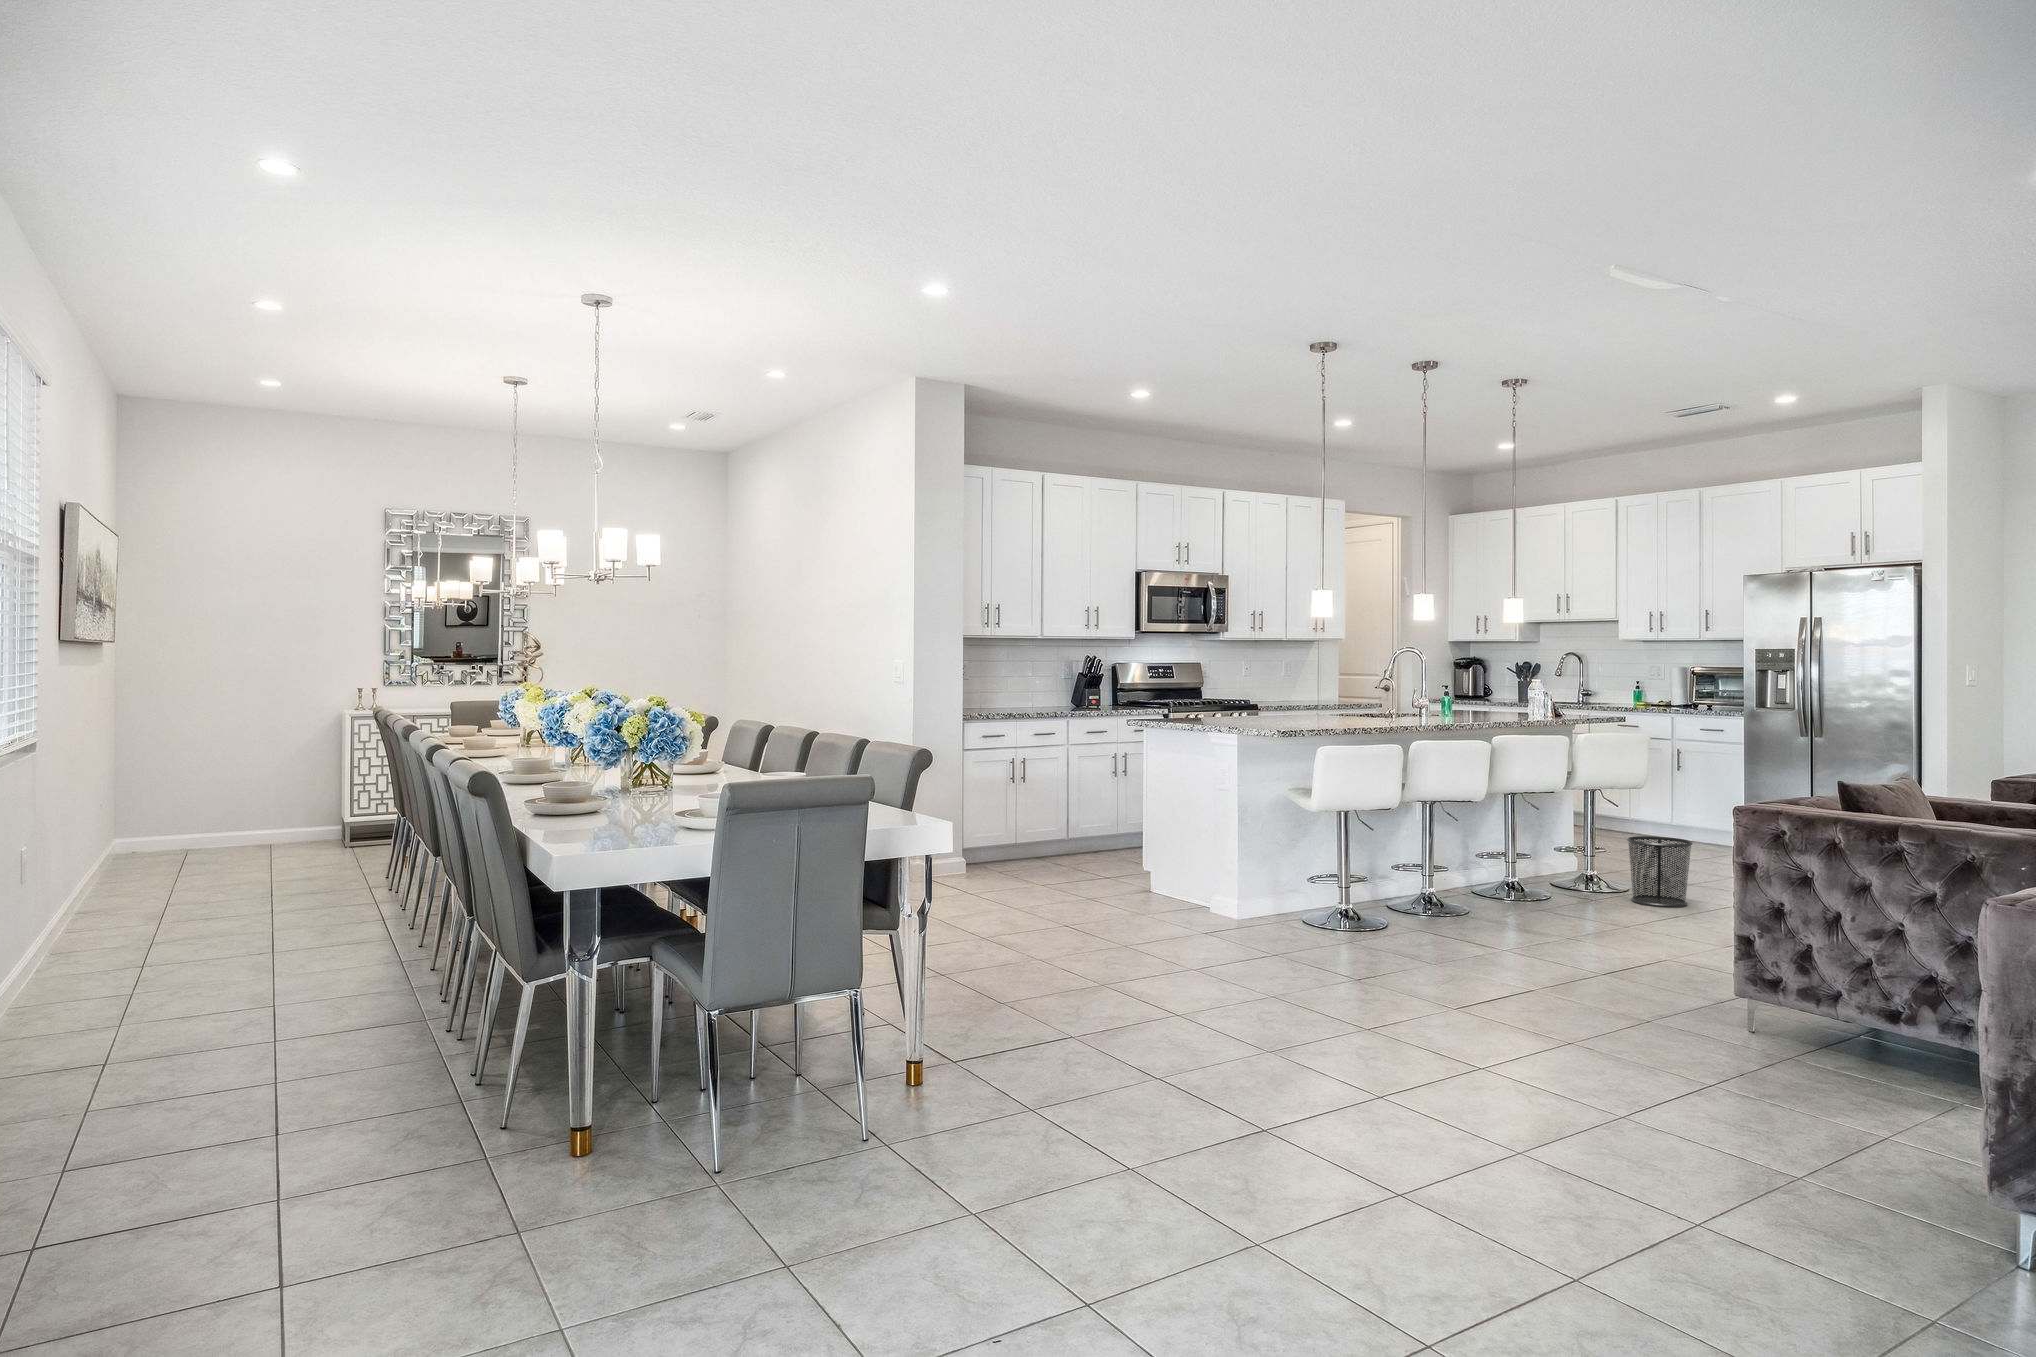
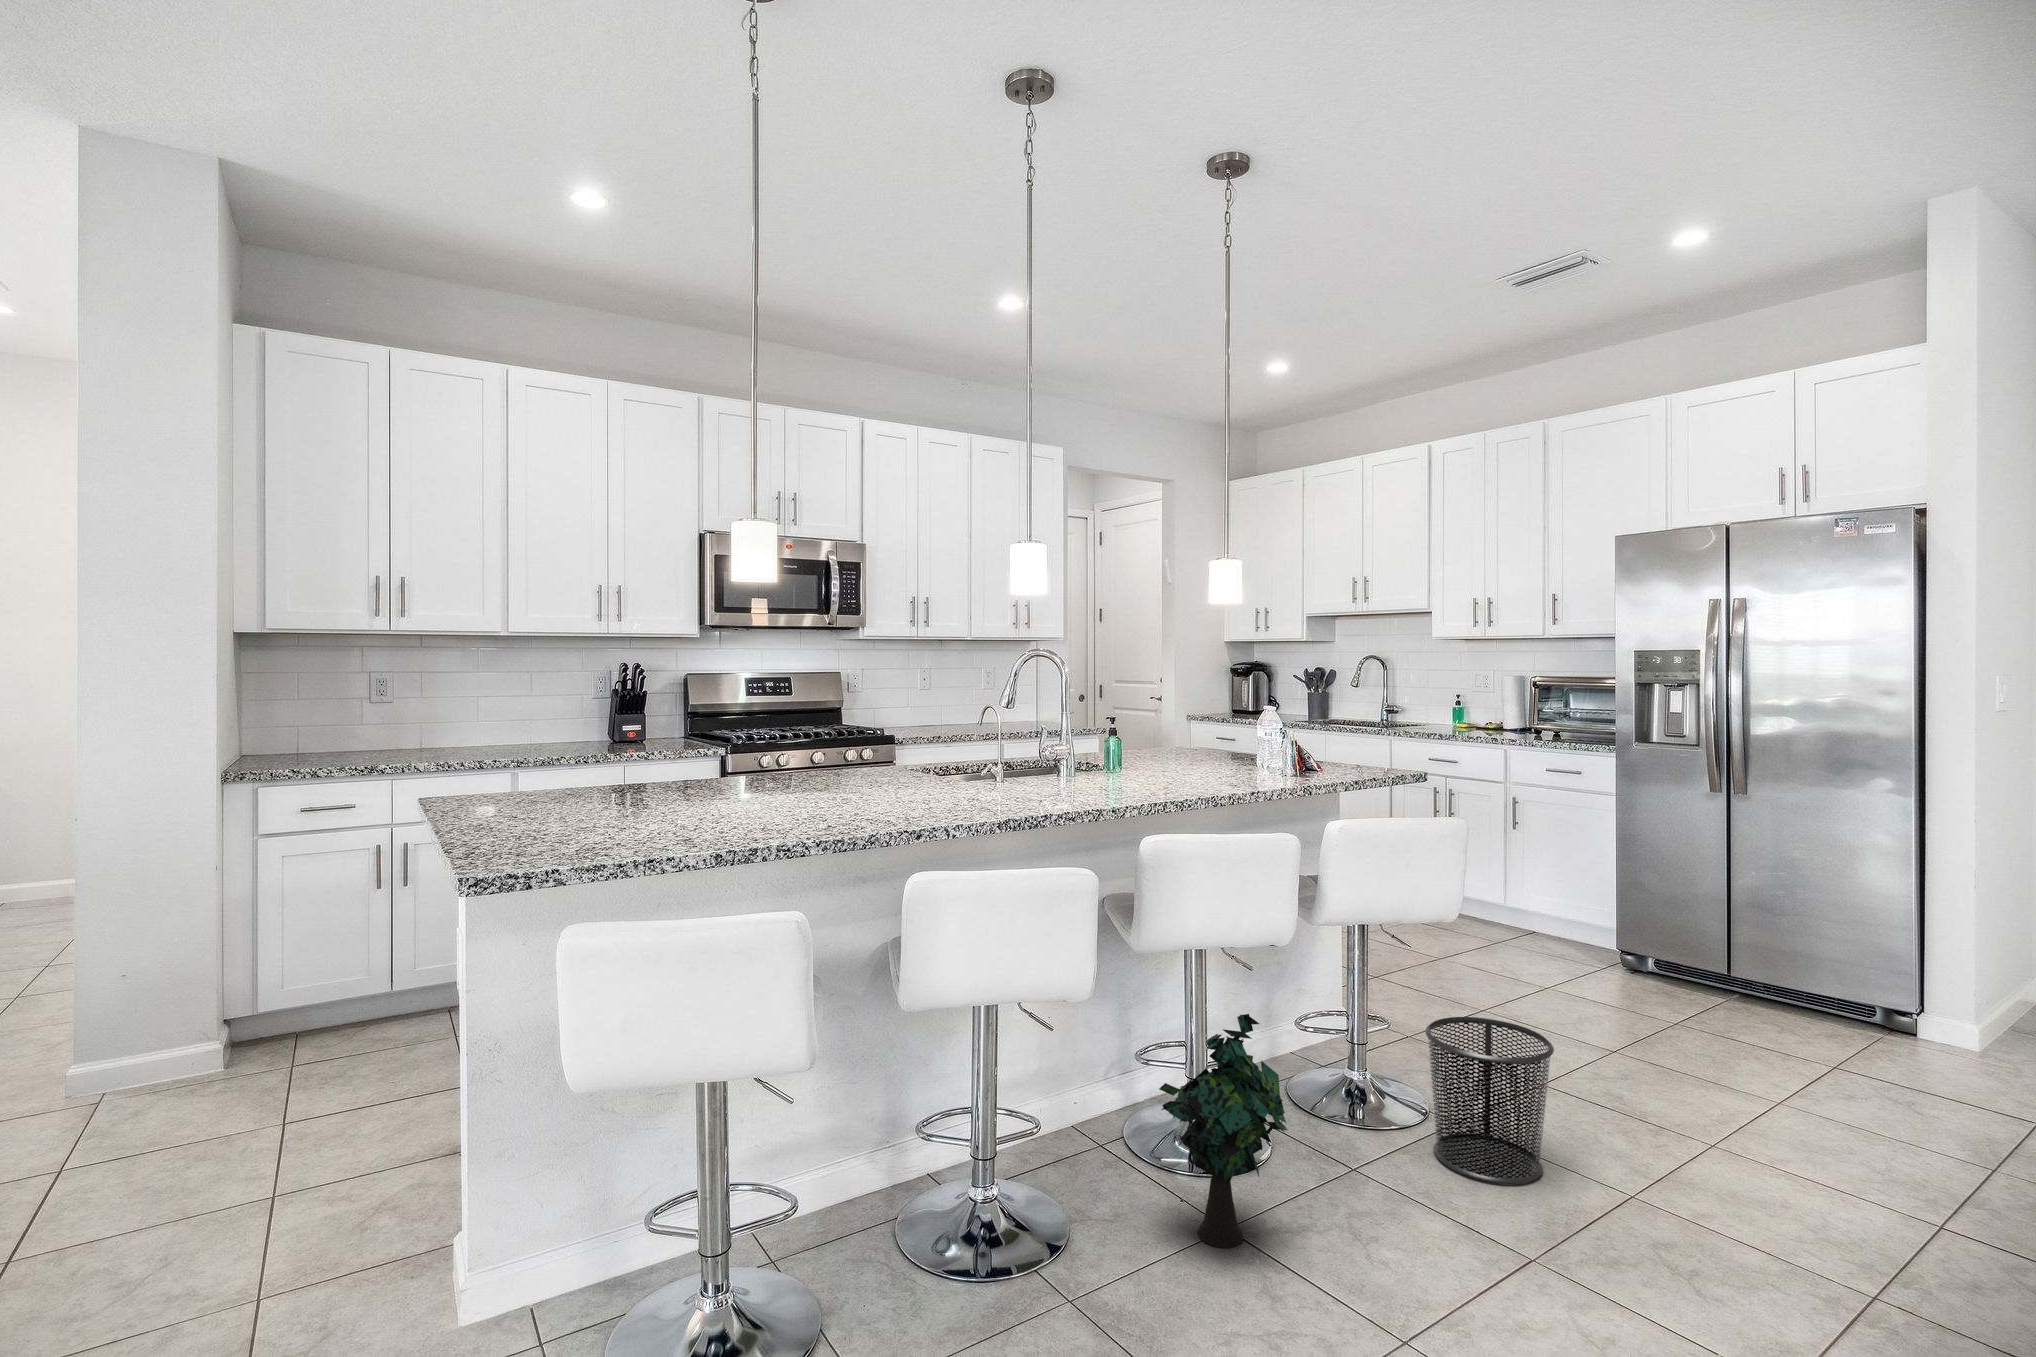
decorative plant: none [1502,813,1566,916] -> present [1159,1014,1288,1248]

